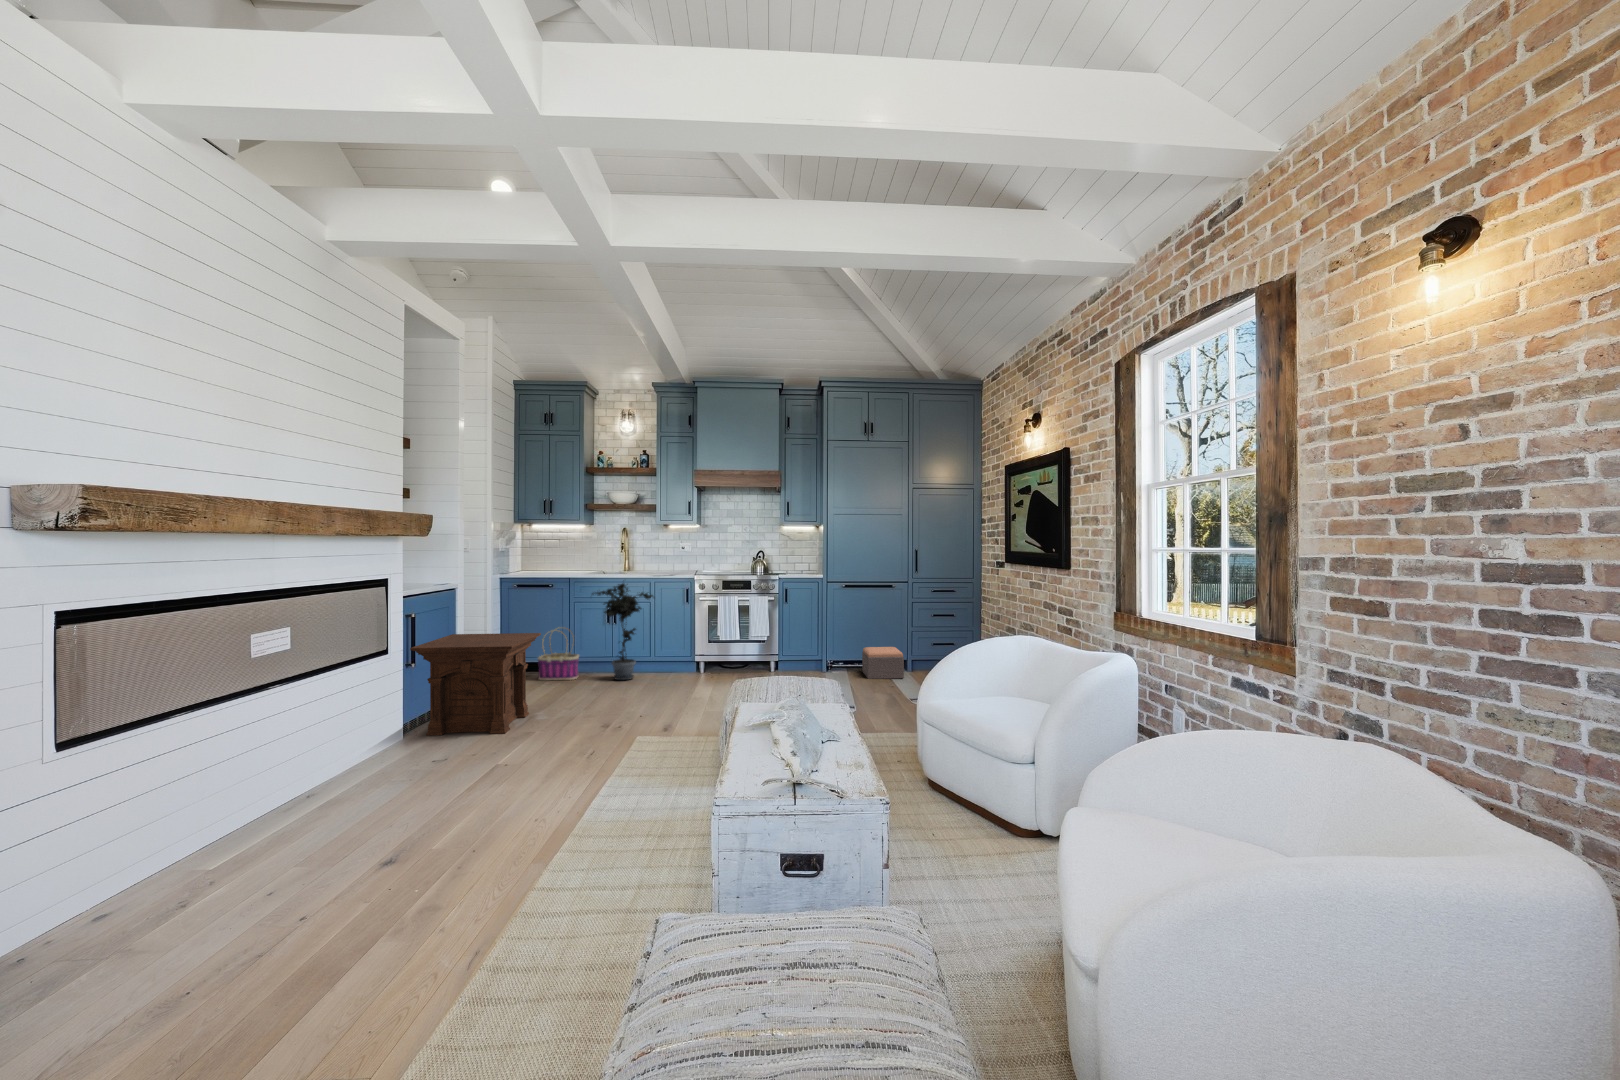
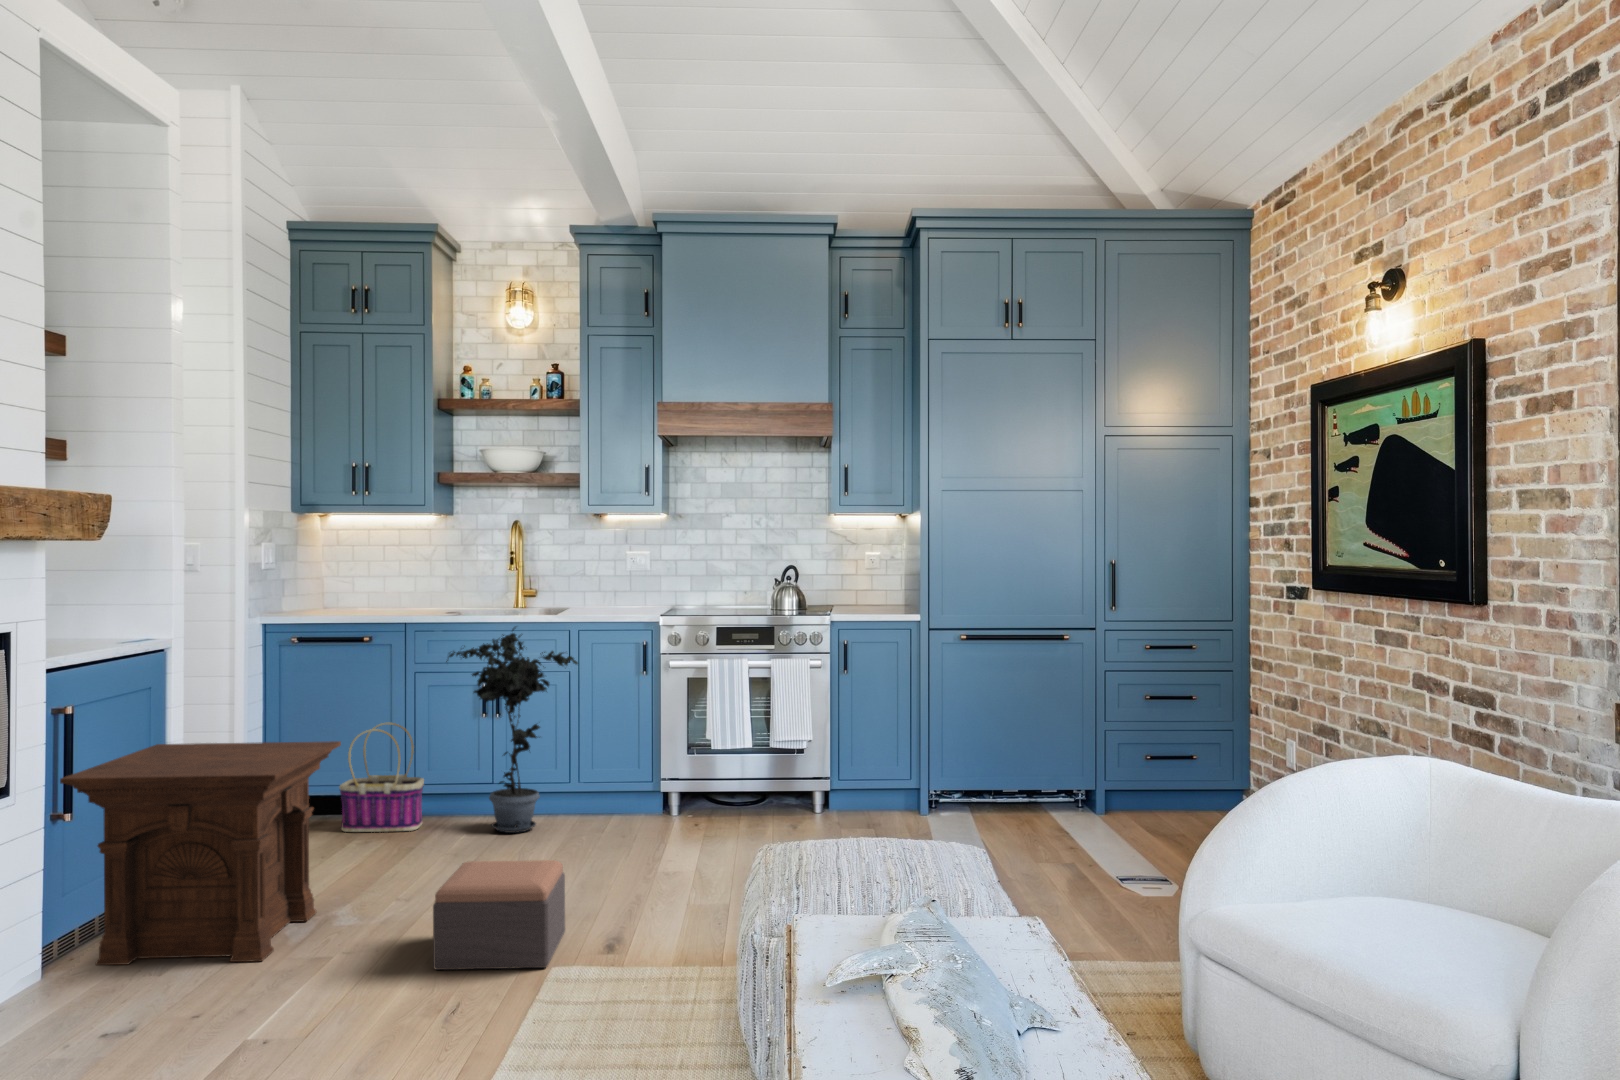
footstool: present [862,647,904,679] -> present [433,860,565,970]

